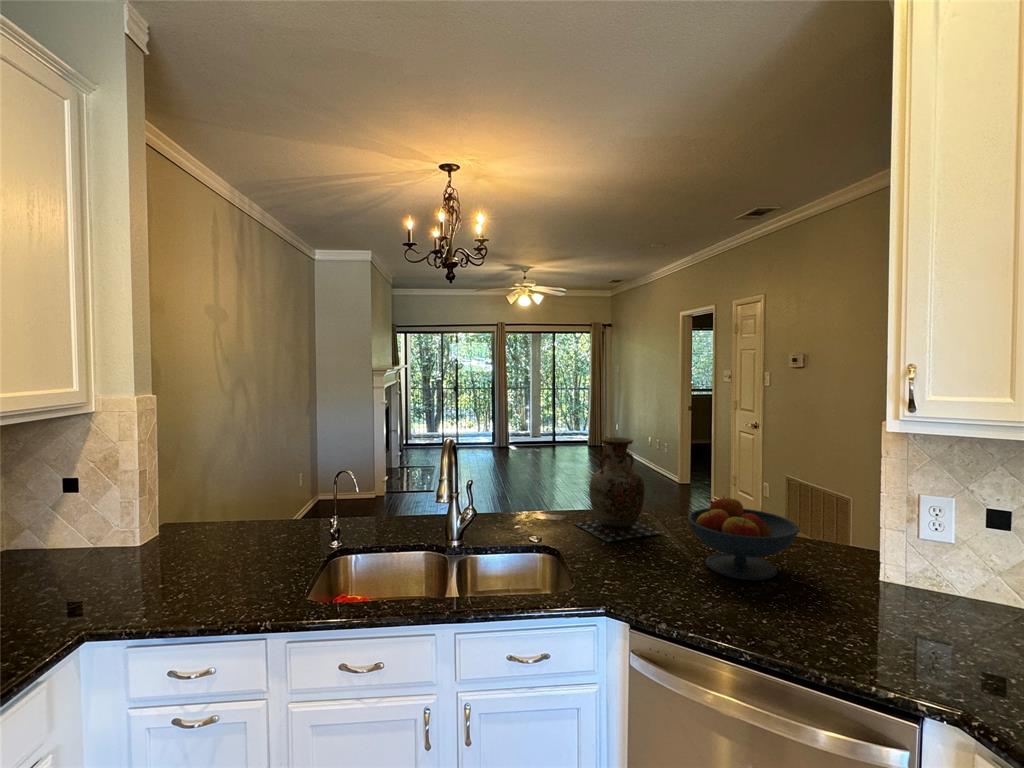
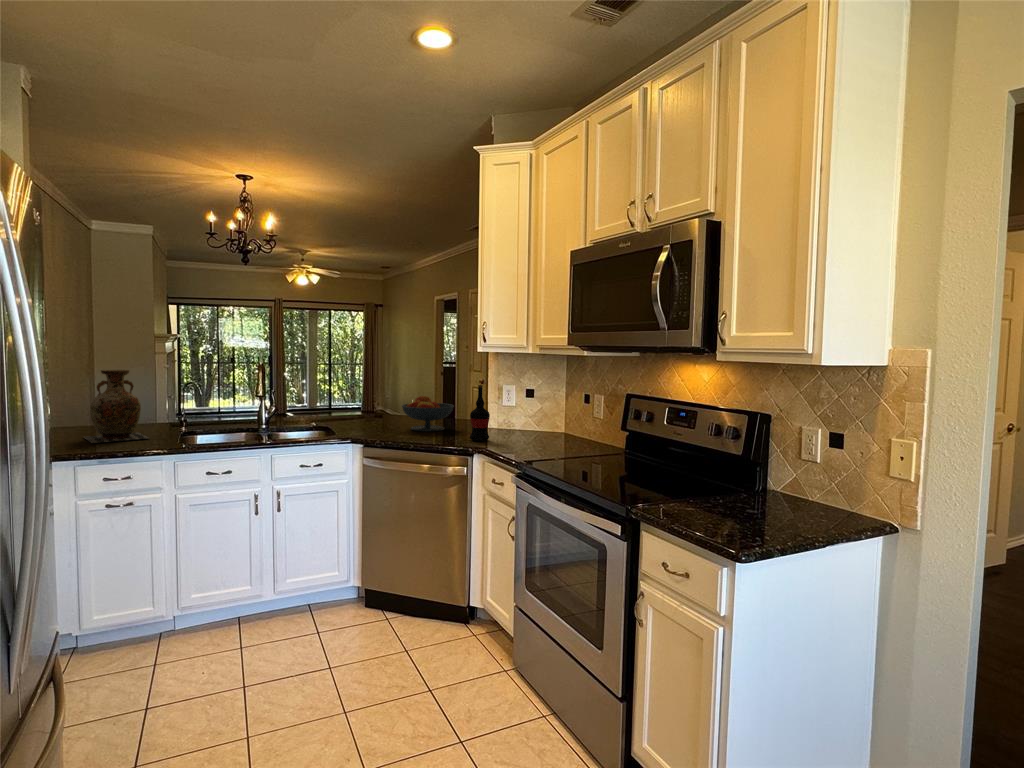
vase: present [575,437,662,542] -> present [85,370,149,443]
wine bottle: none [884,518,945,663] -> present [470,385,490,441]

